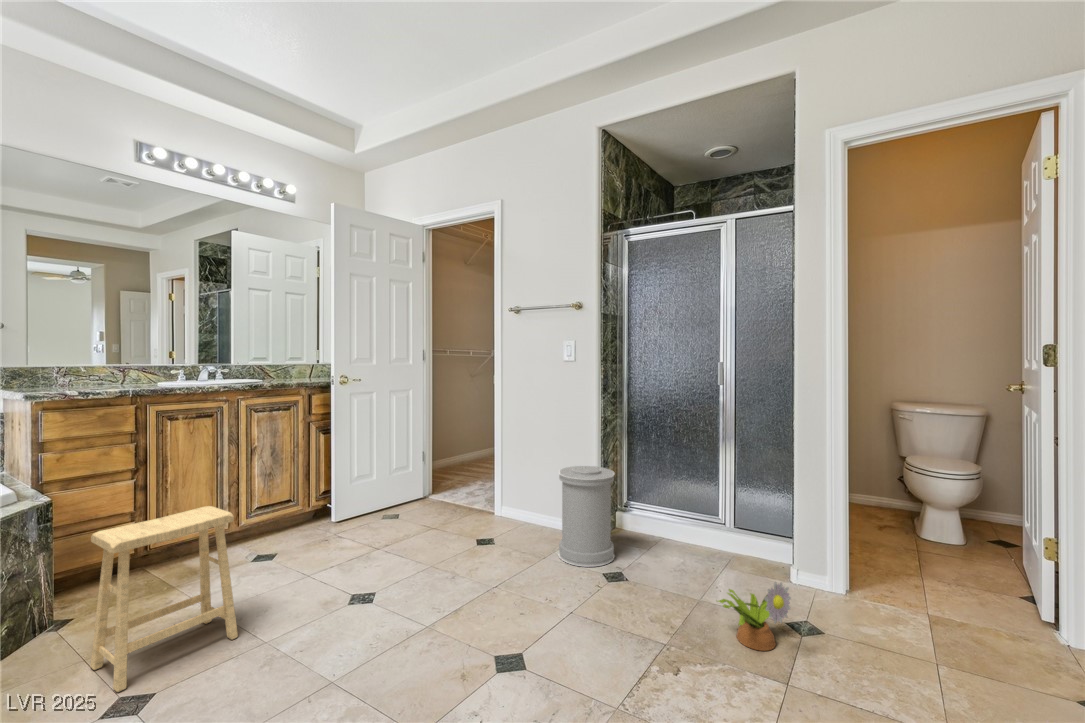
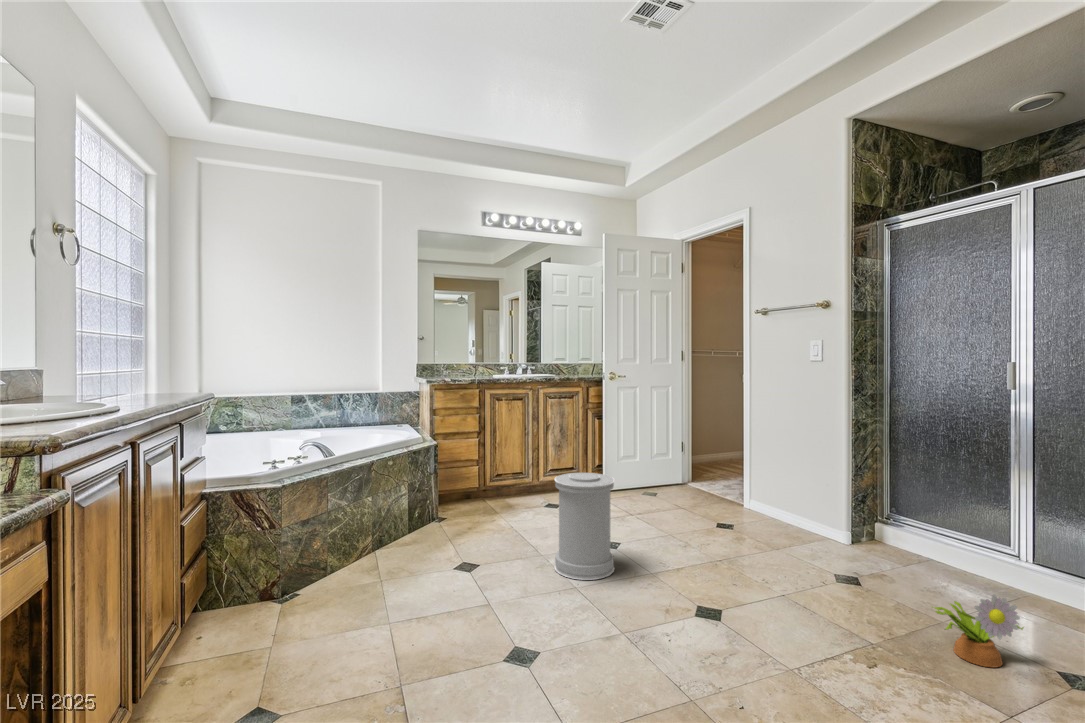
trash can: present [559,466,615,567] -> present [555,473,614,580]
footstool: present [90,506,238,692] -> none [455,456,529,554]

